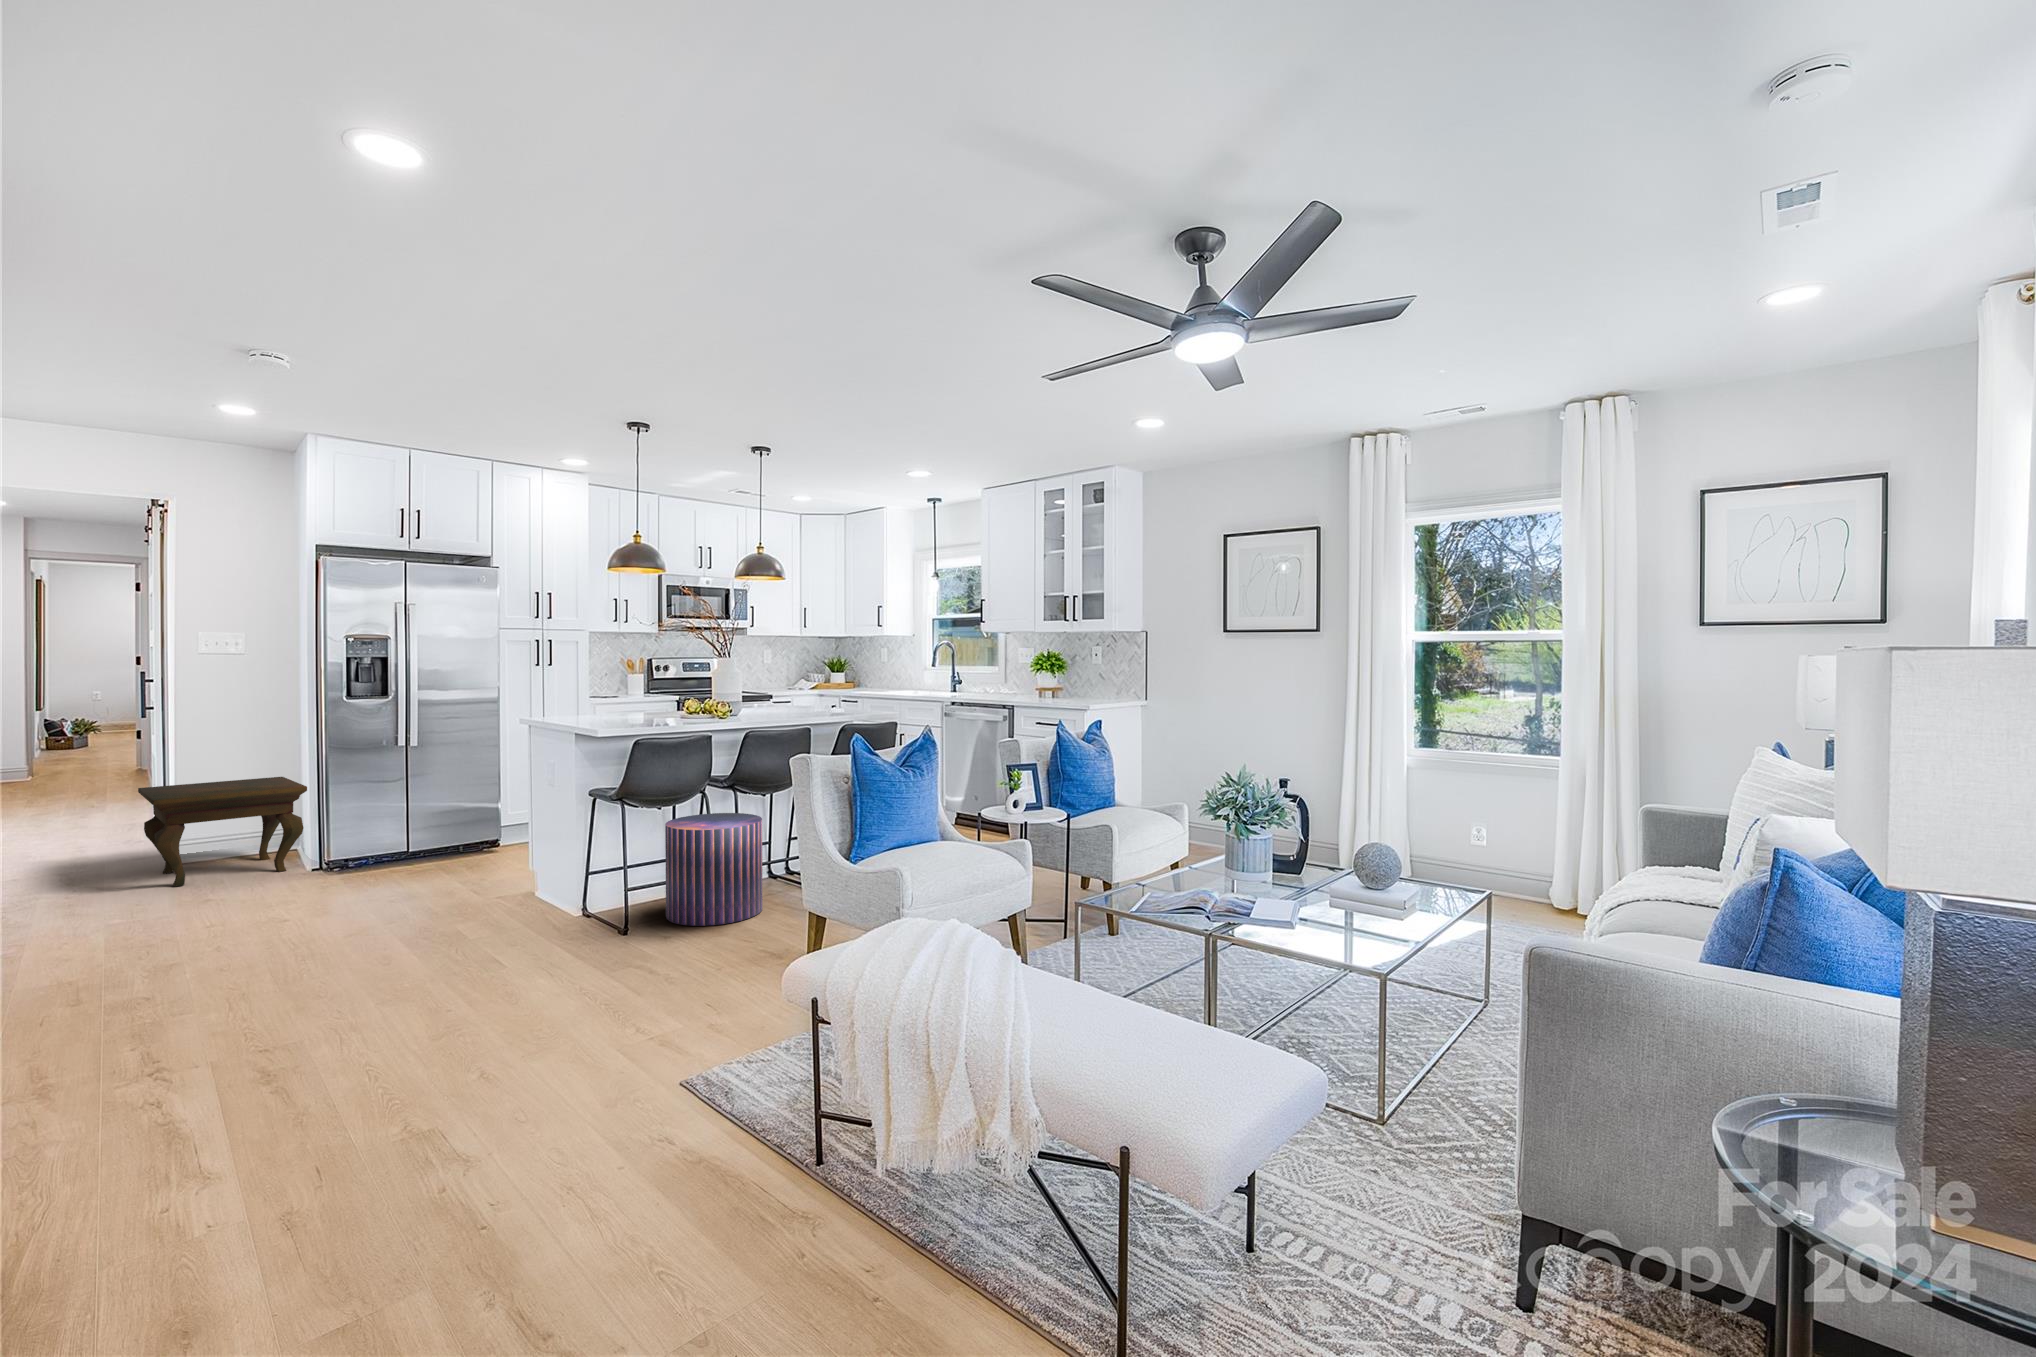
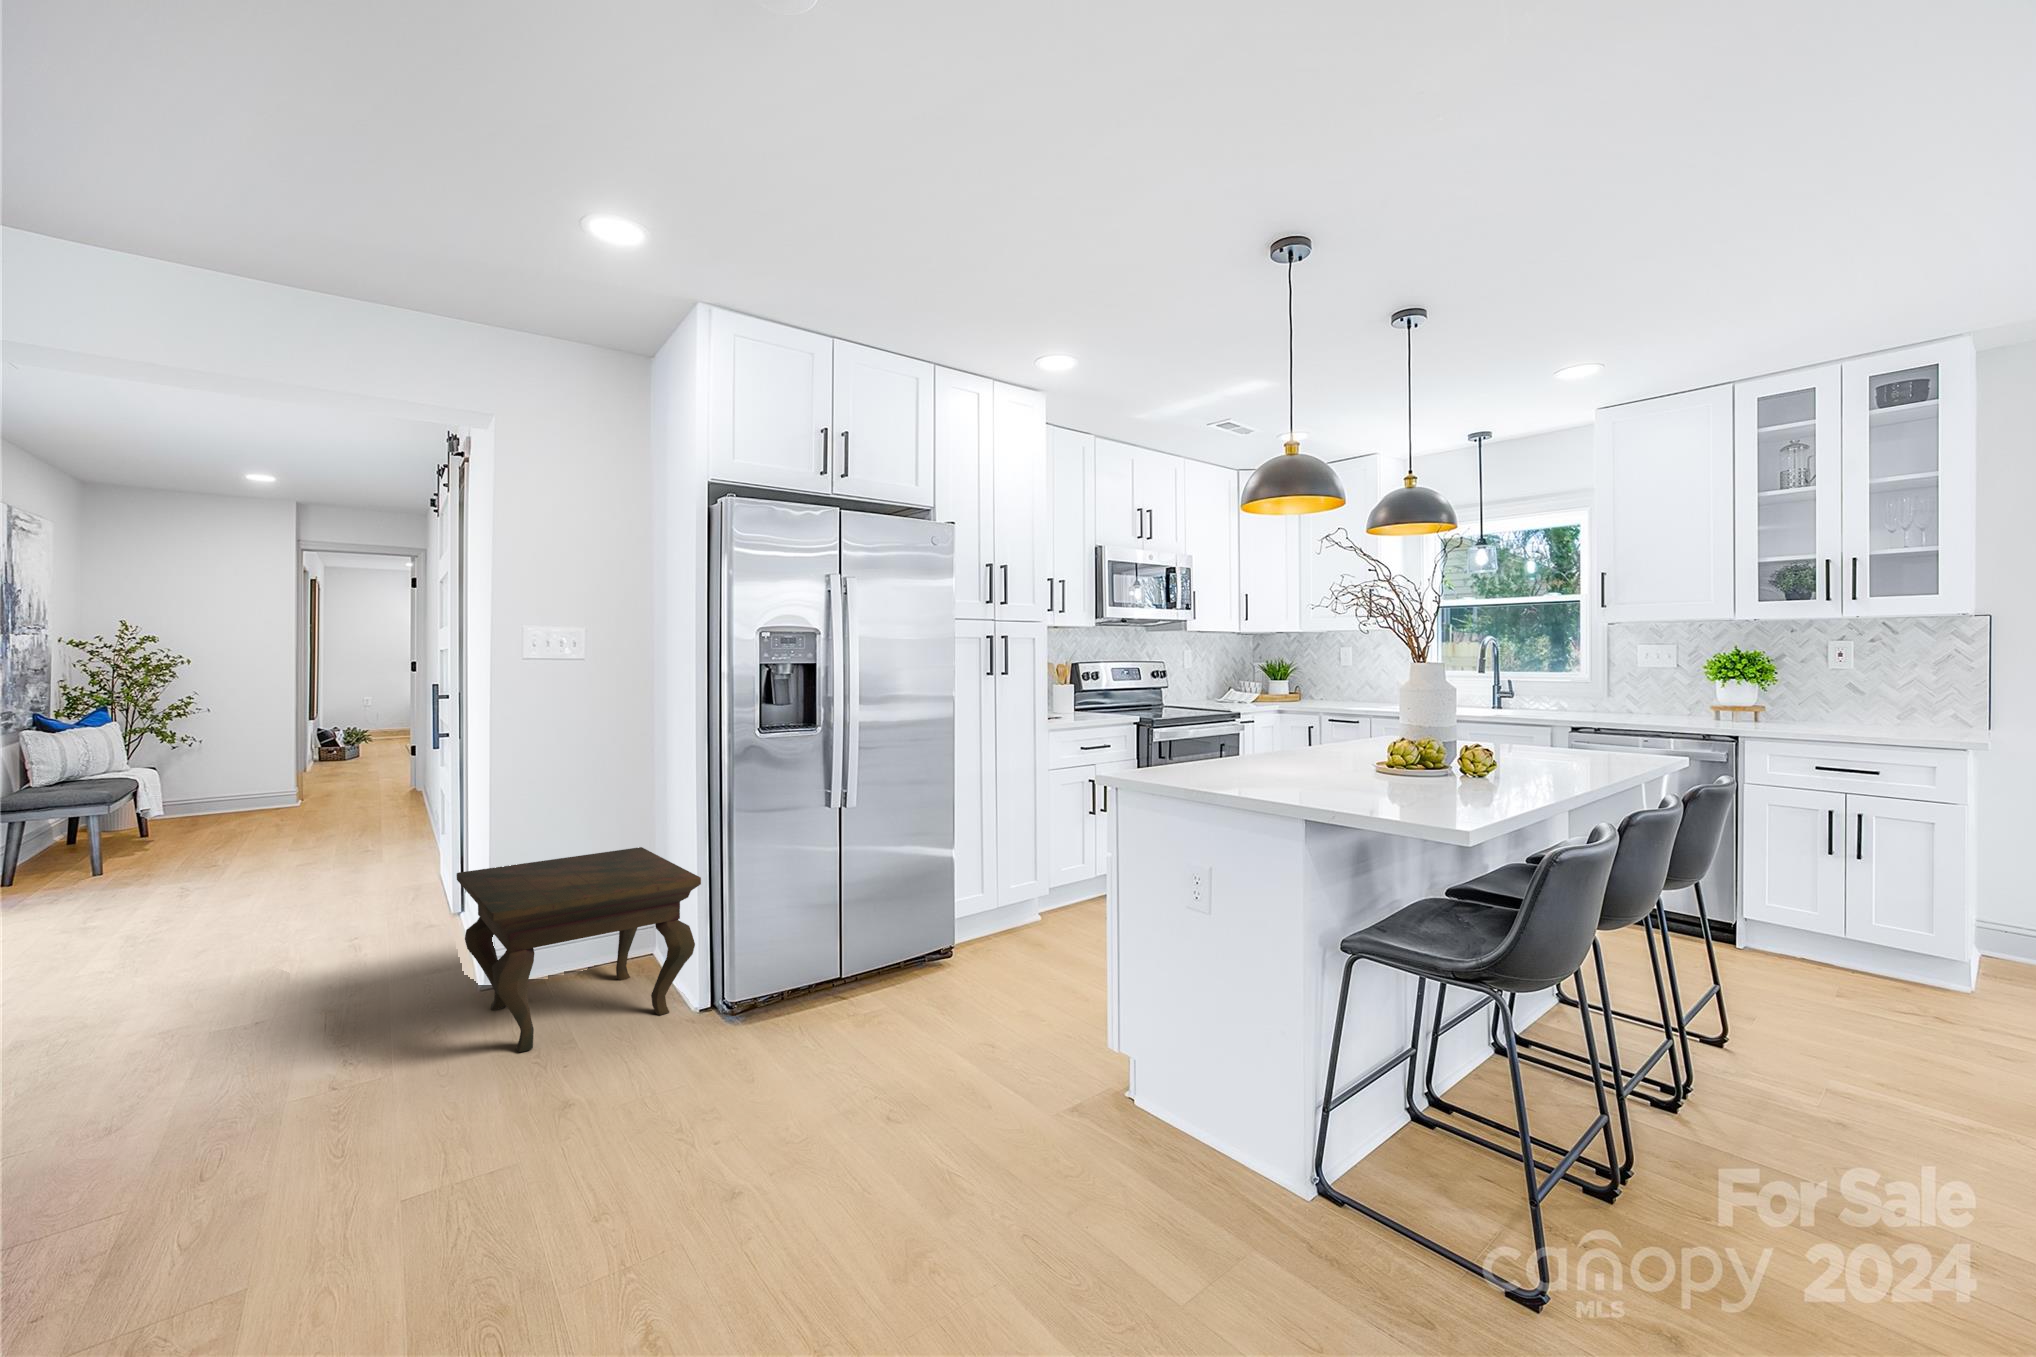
pouf: present [665,813,762,926] -> none [1508,994,1758,1308]

